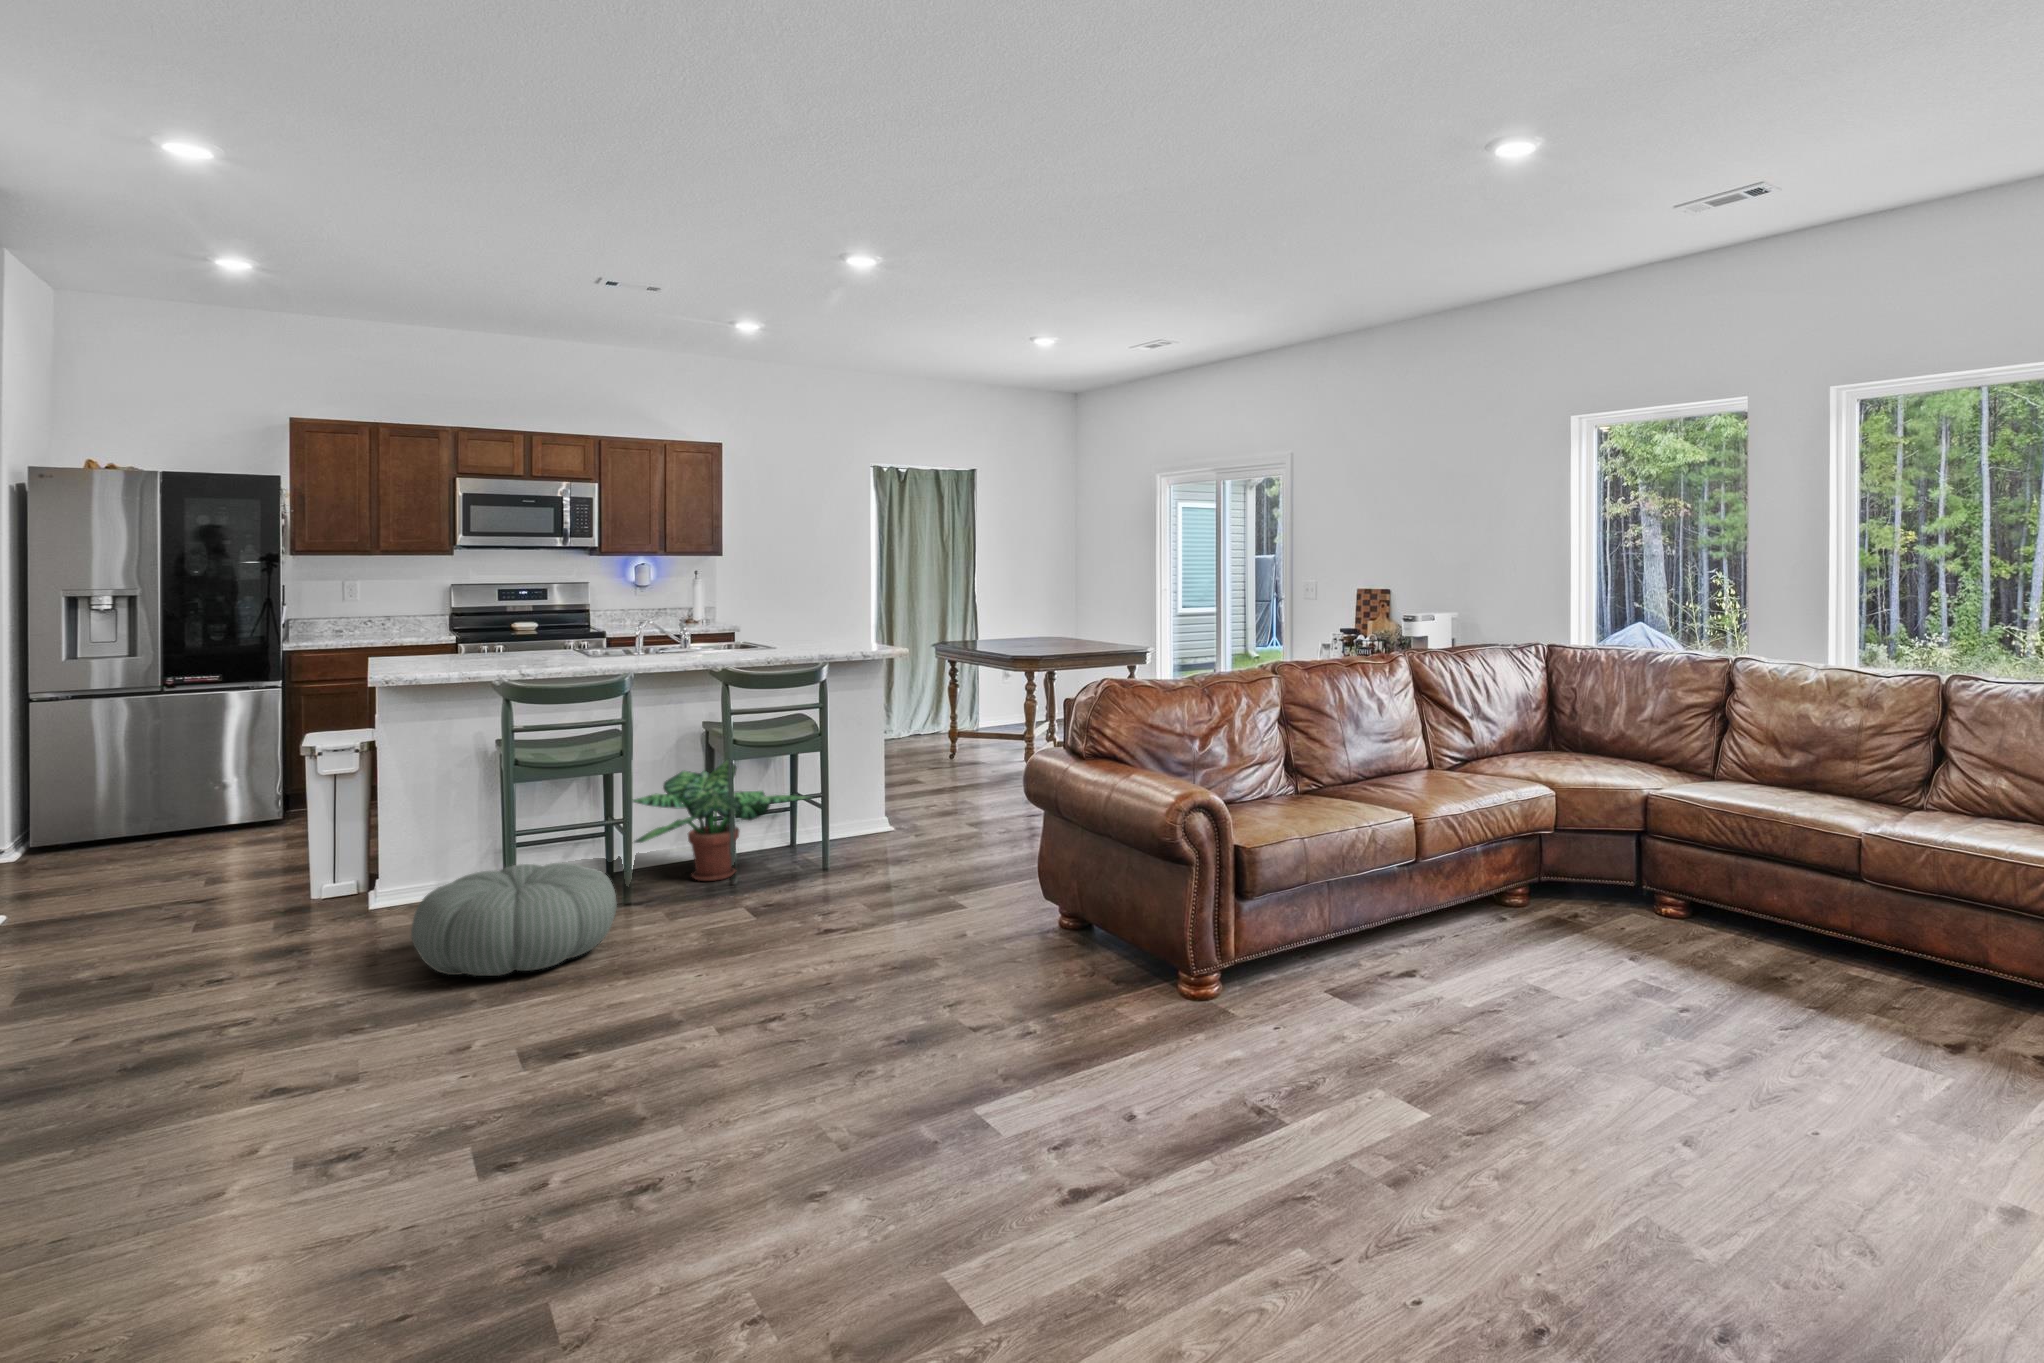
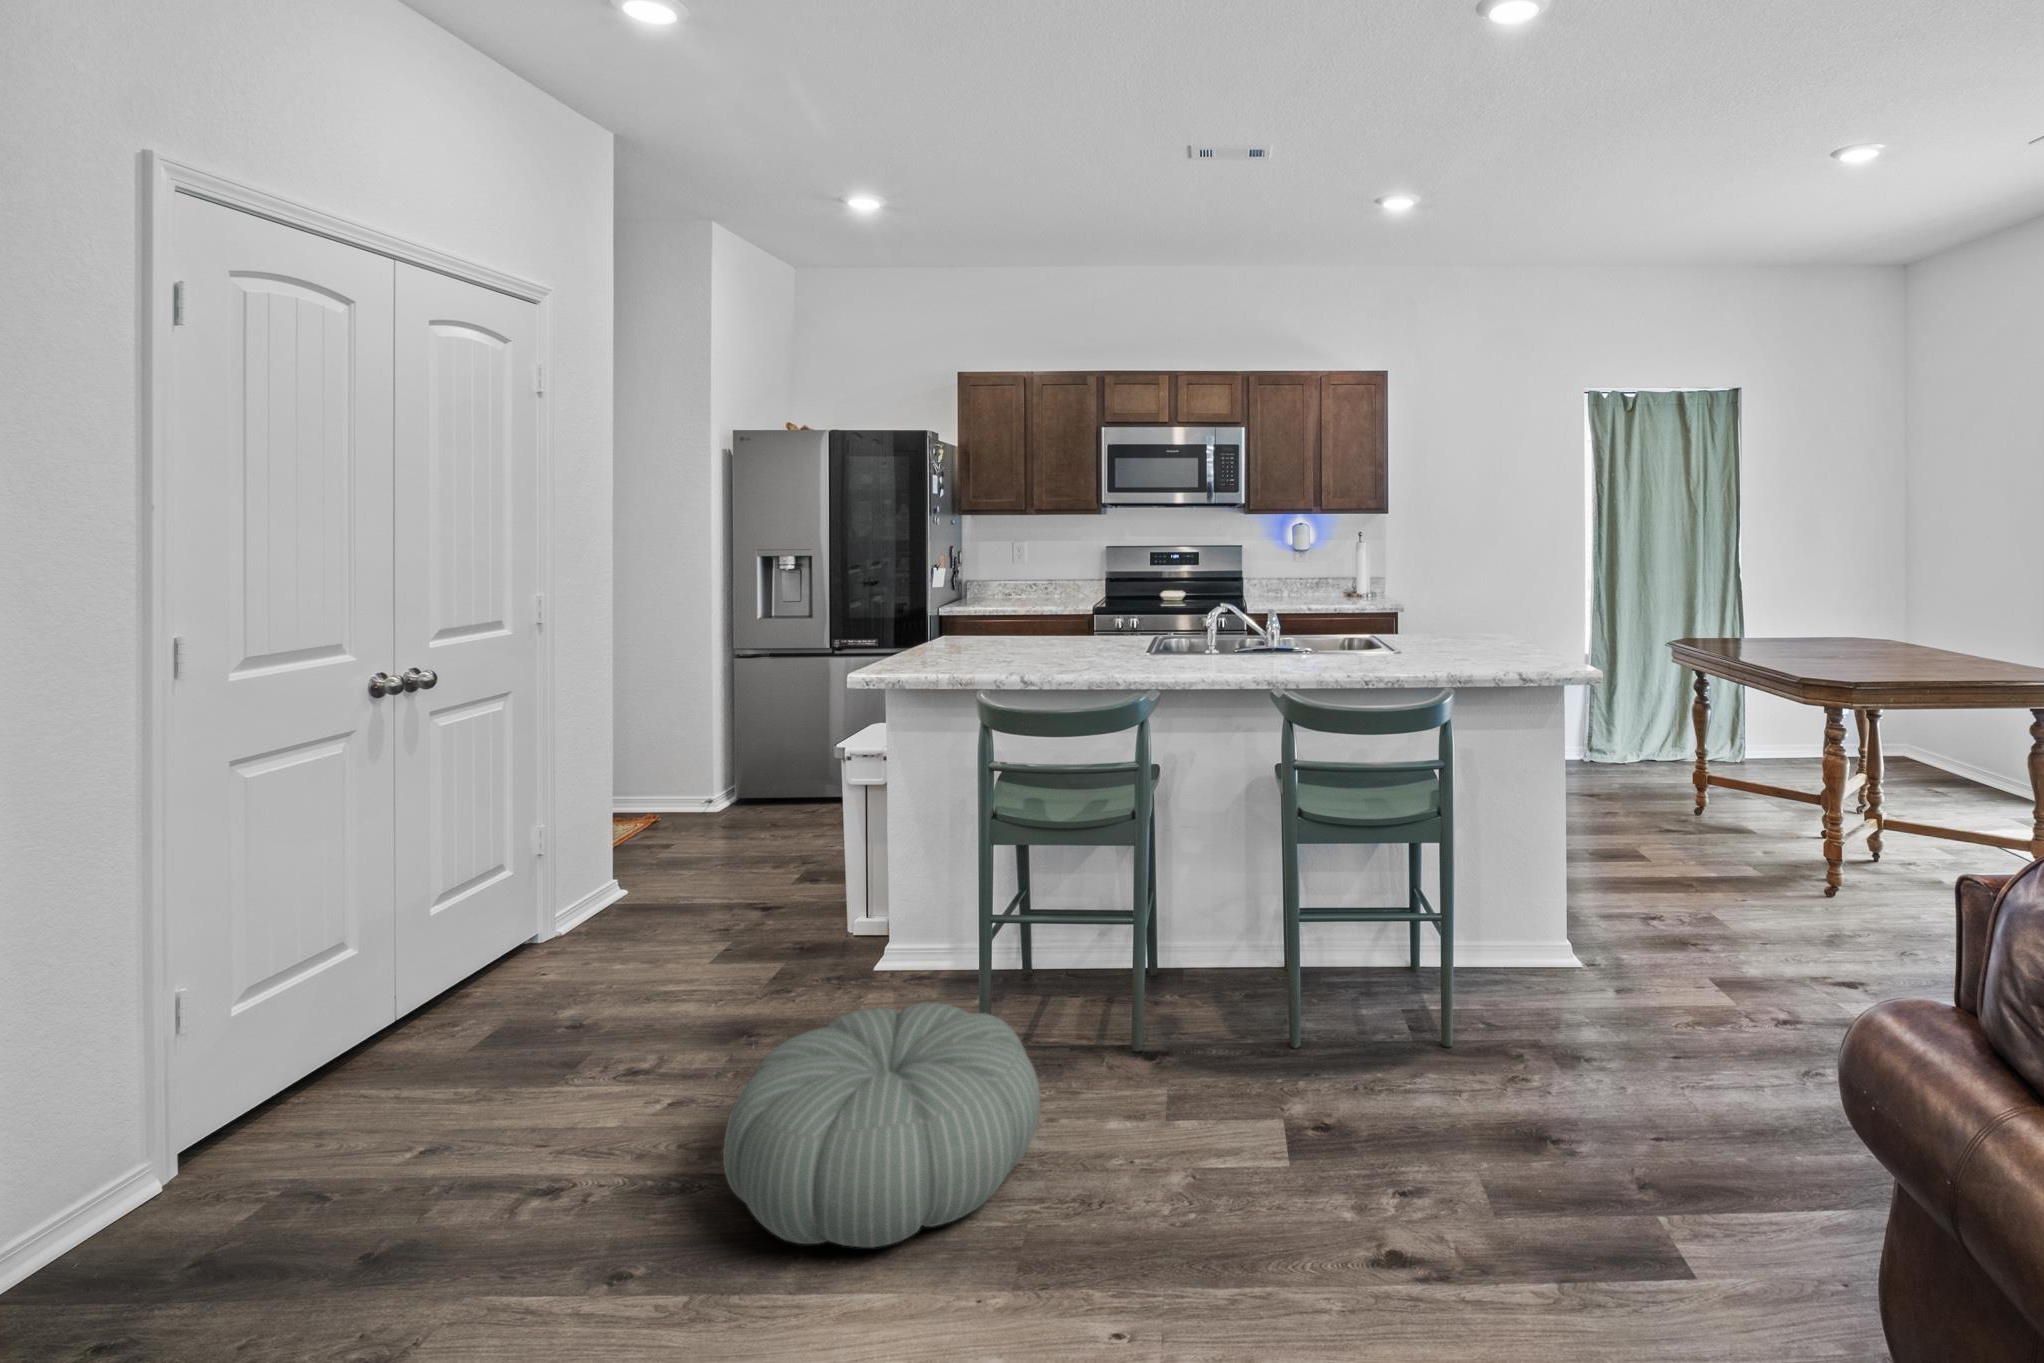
potted plant: present [632,760,806,881] -> none [1128,836,1418,1041]

